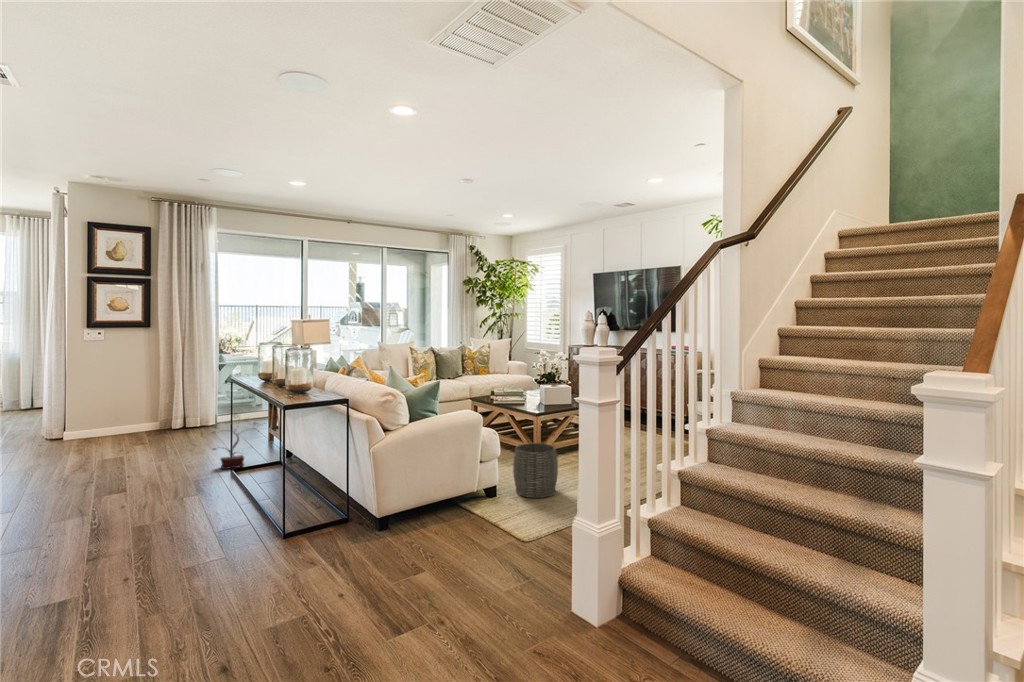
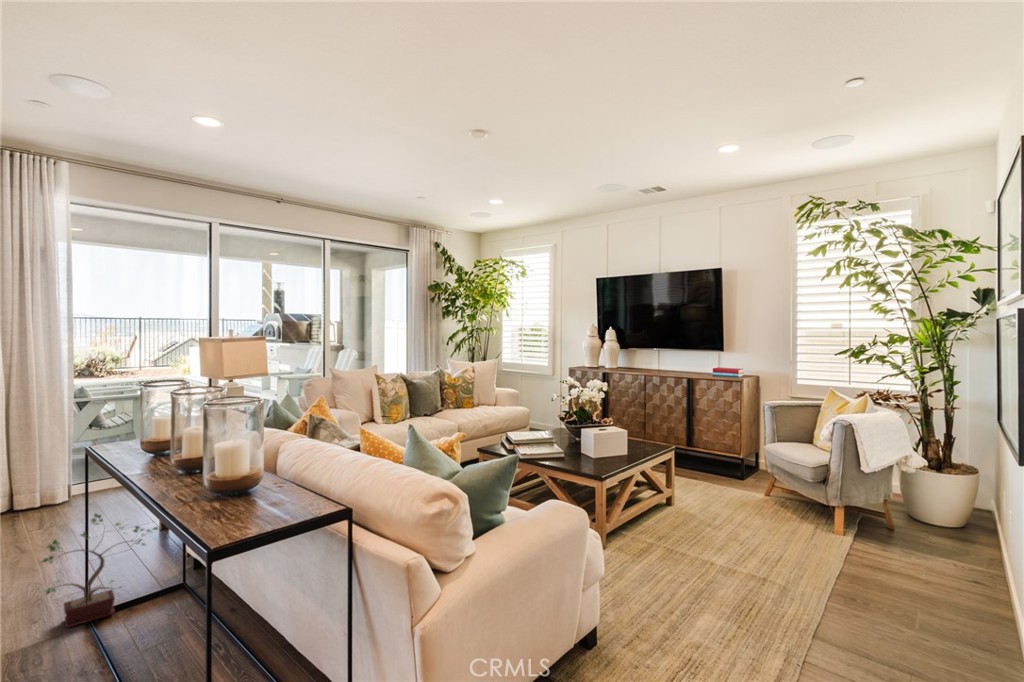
woven basket: present [513,443,558,498] -> none [632,543,711,652]

